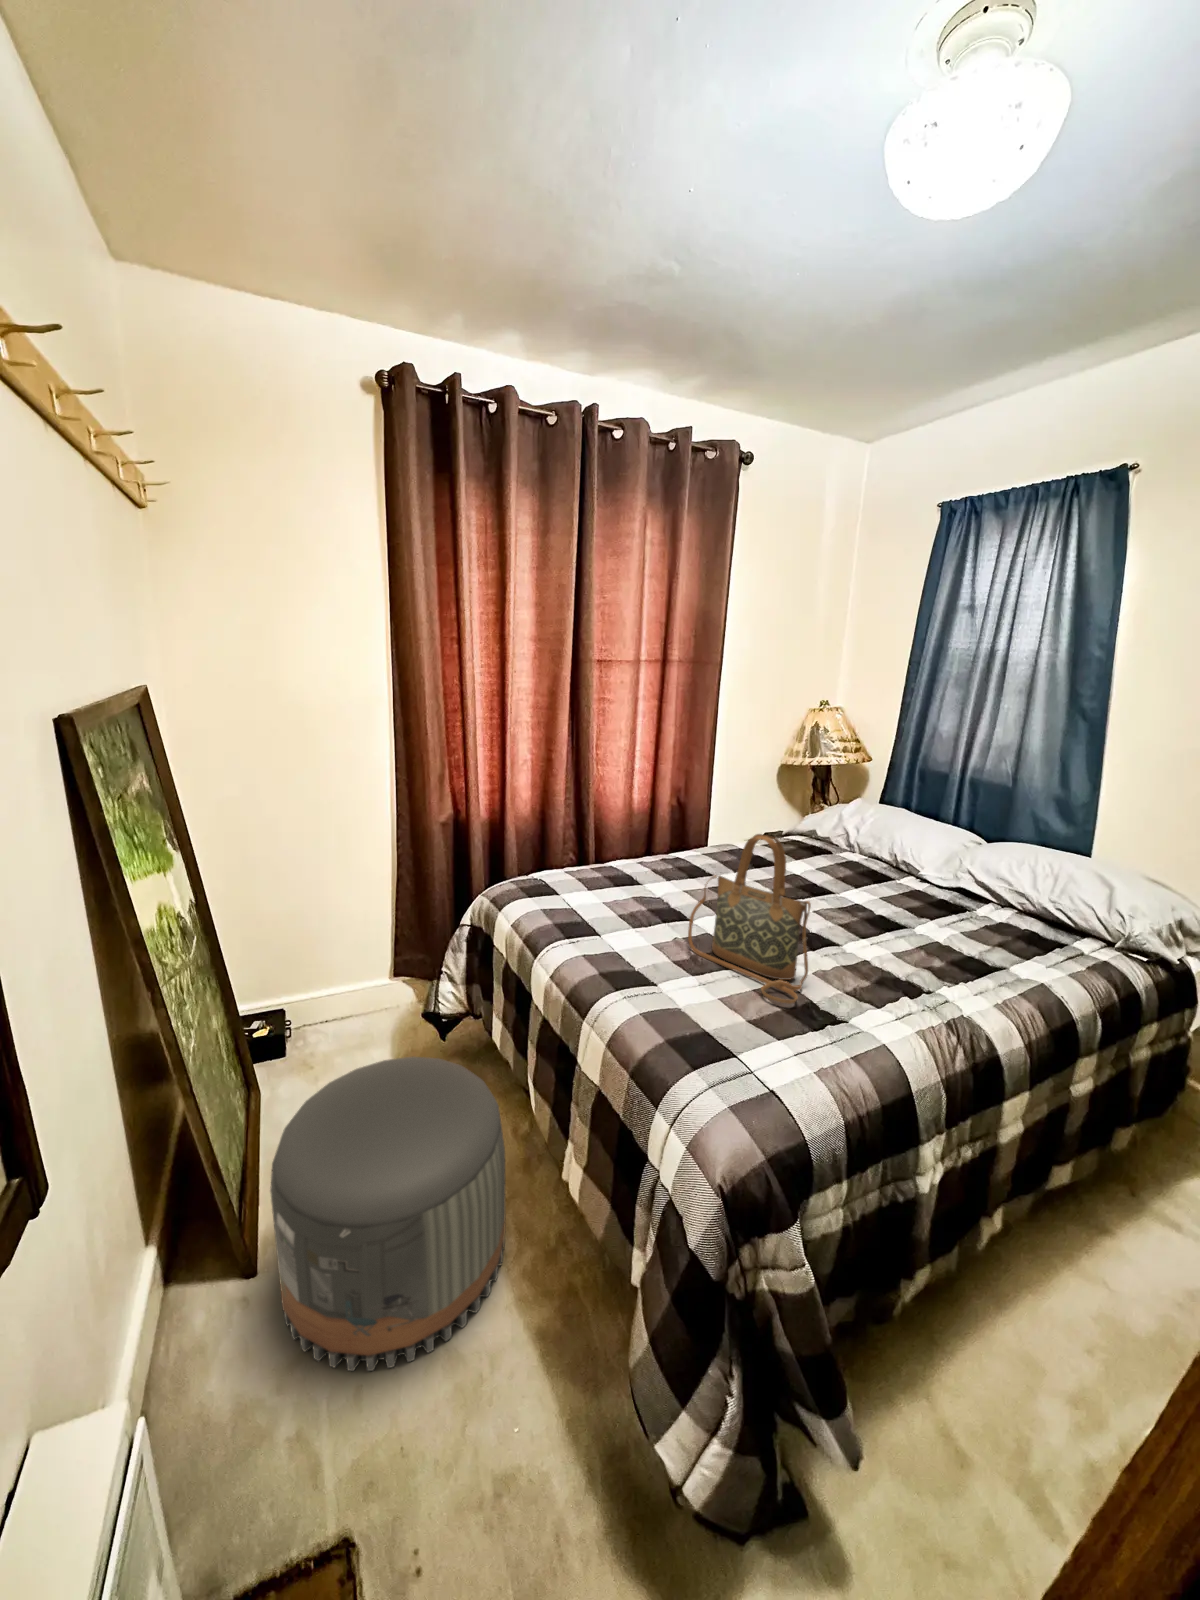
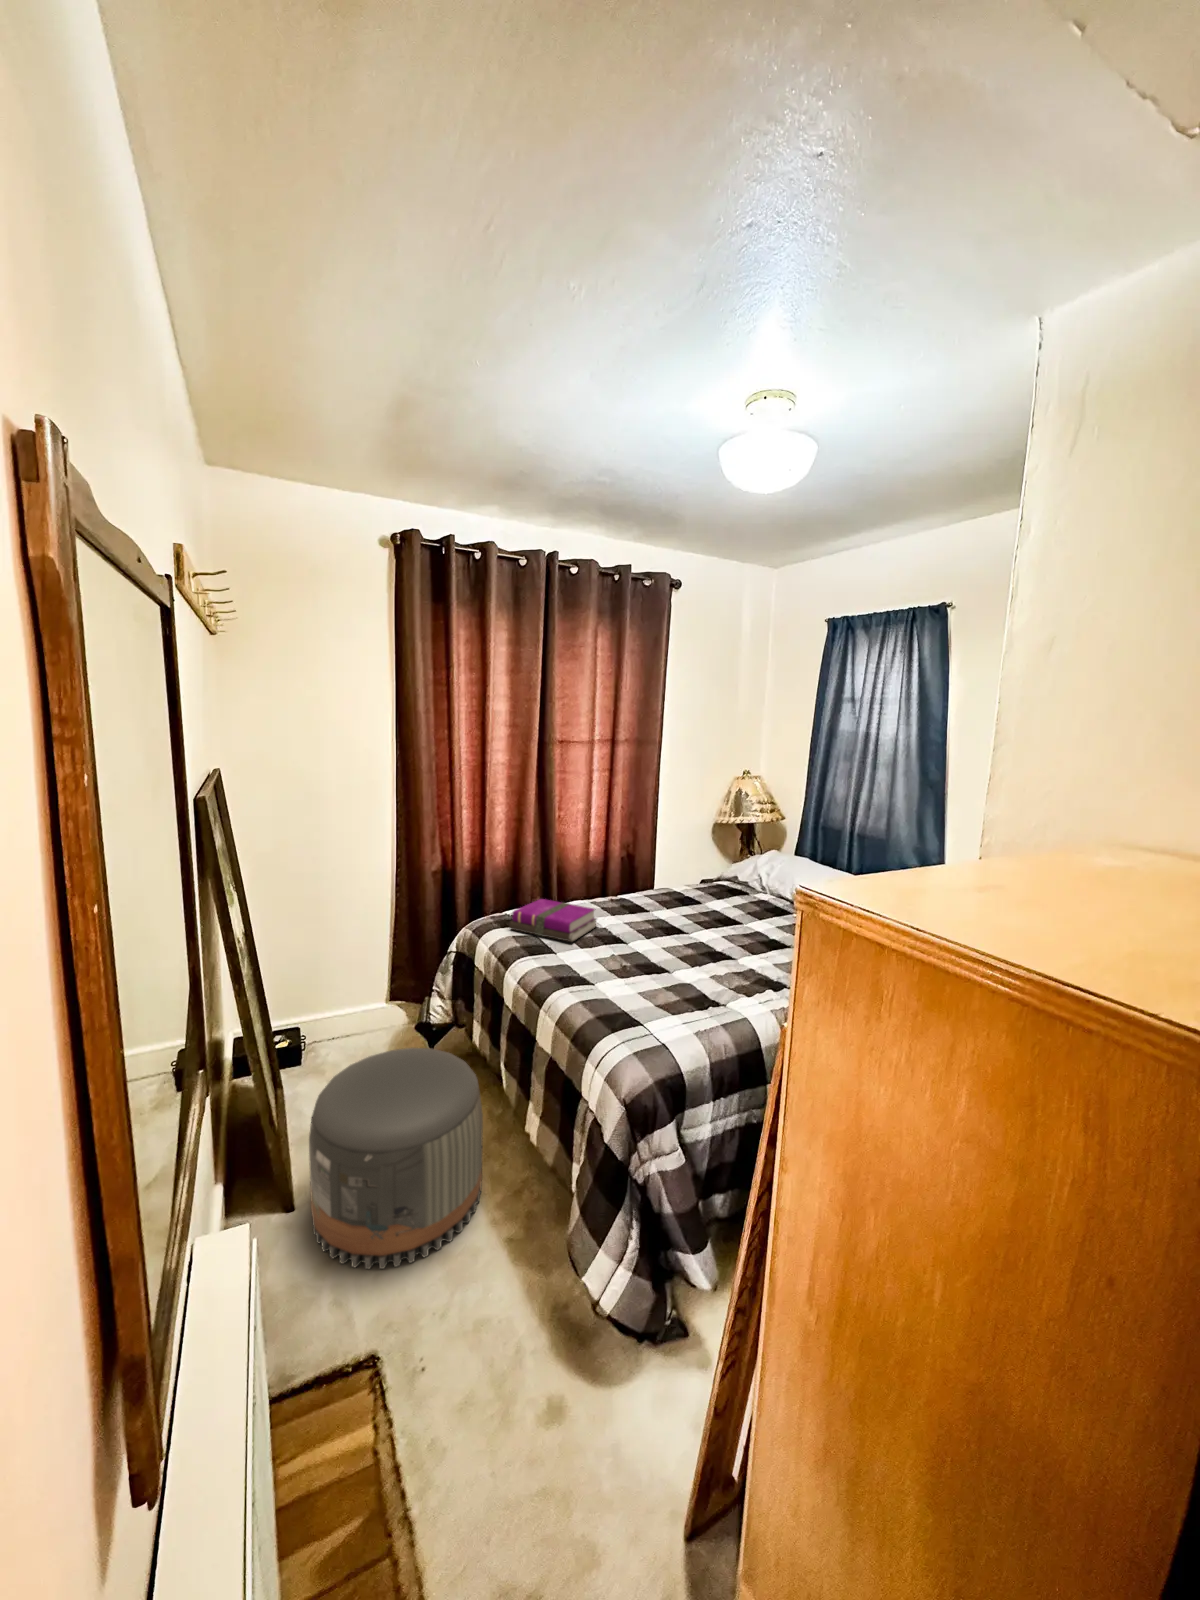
handbag: present [688,834,811,1004] -> none [621,874,704,995]
notebook: none [537,860,650,920] -> present [509,899,597,942]

